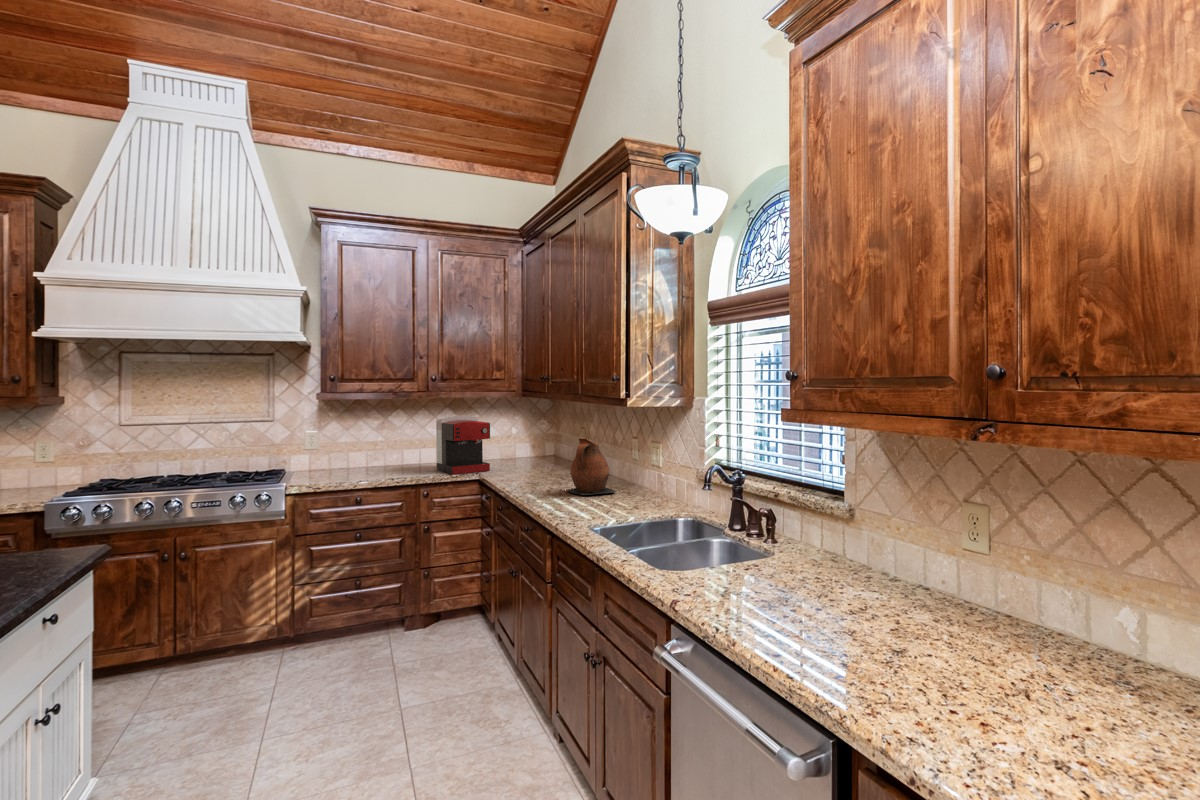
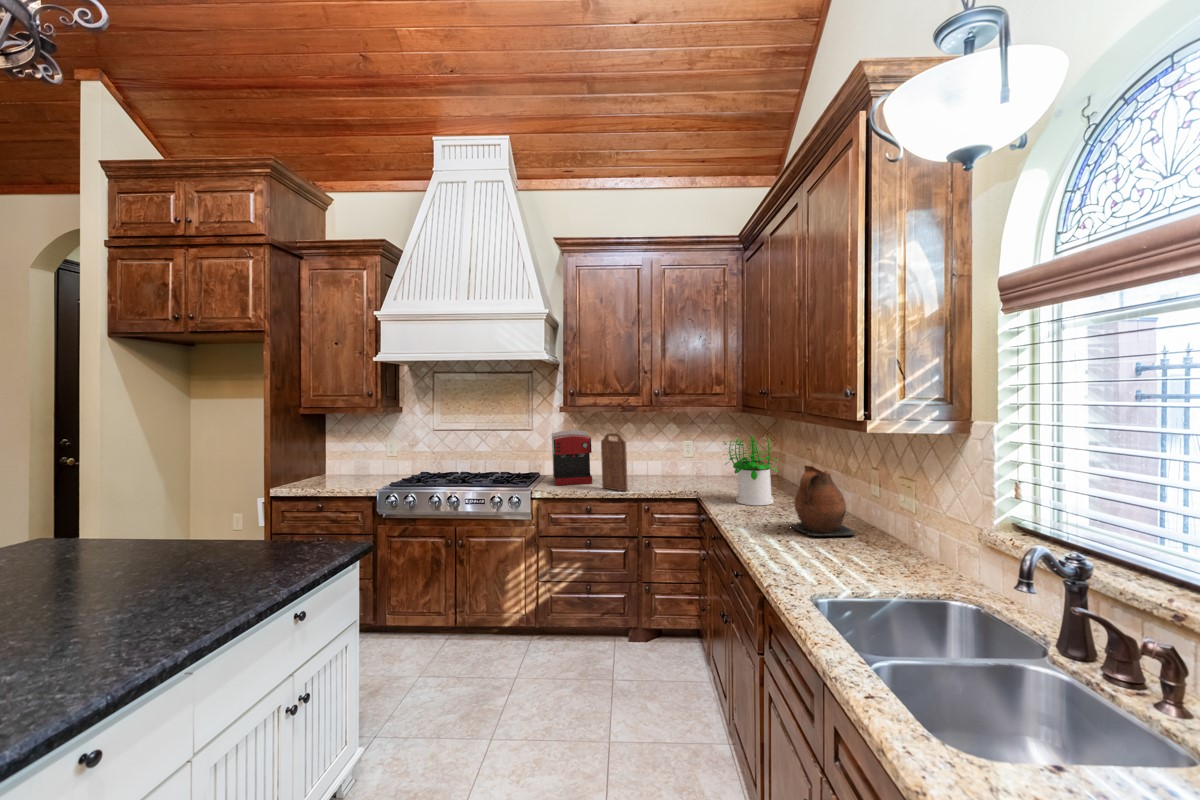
coffee maker: present [436,416,490,474] -> present [552,430,592,486]
cutting board: none [373,419,404,478] -> present [601,433,628,491]
potted plant: none [503,419,553,481] -> present [724,436,779,505]

